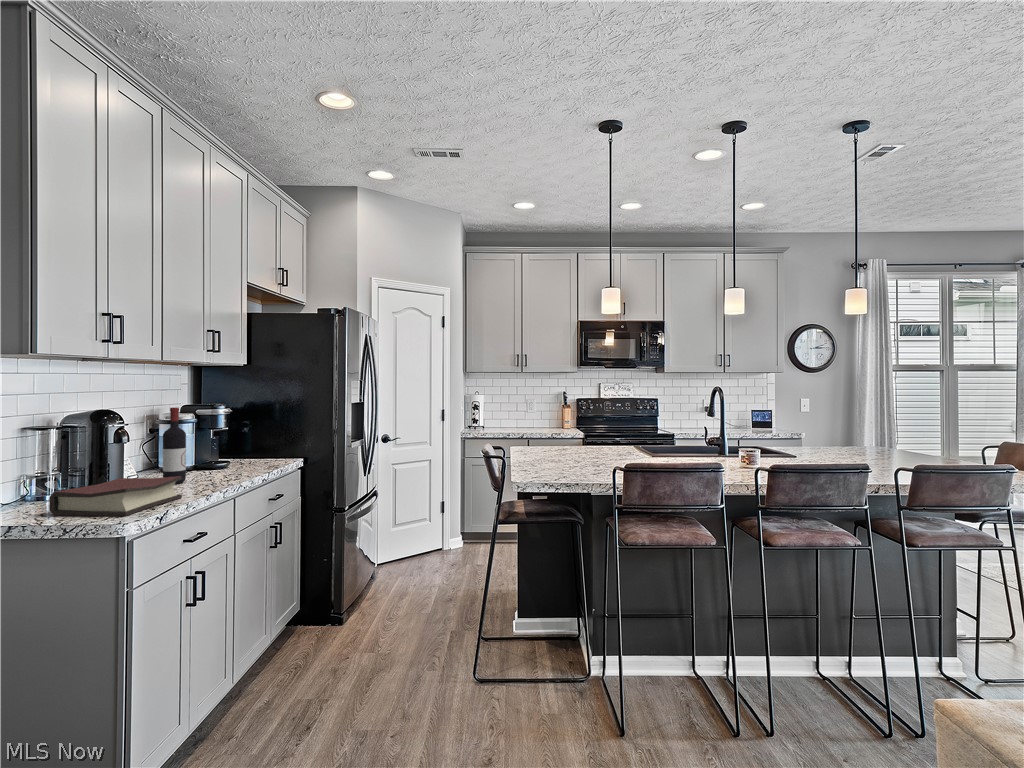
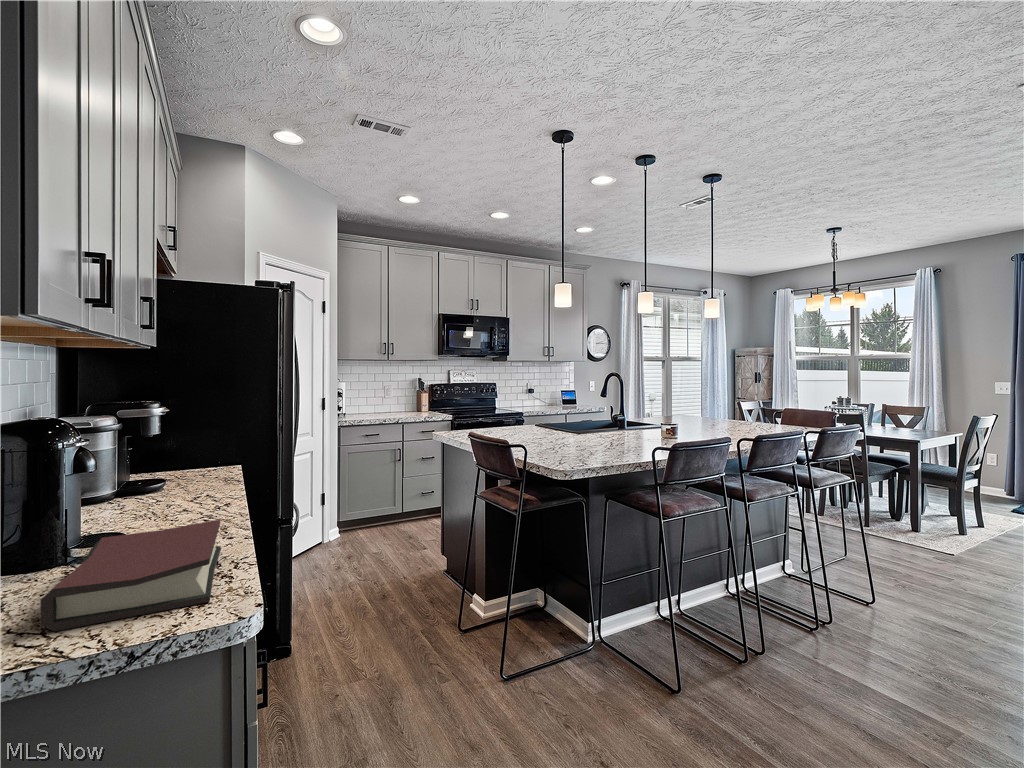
wine bottle: present [163,407,186,484] -> none [118,416,157,531]

